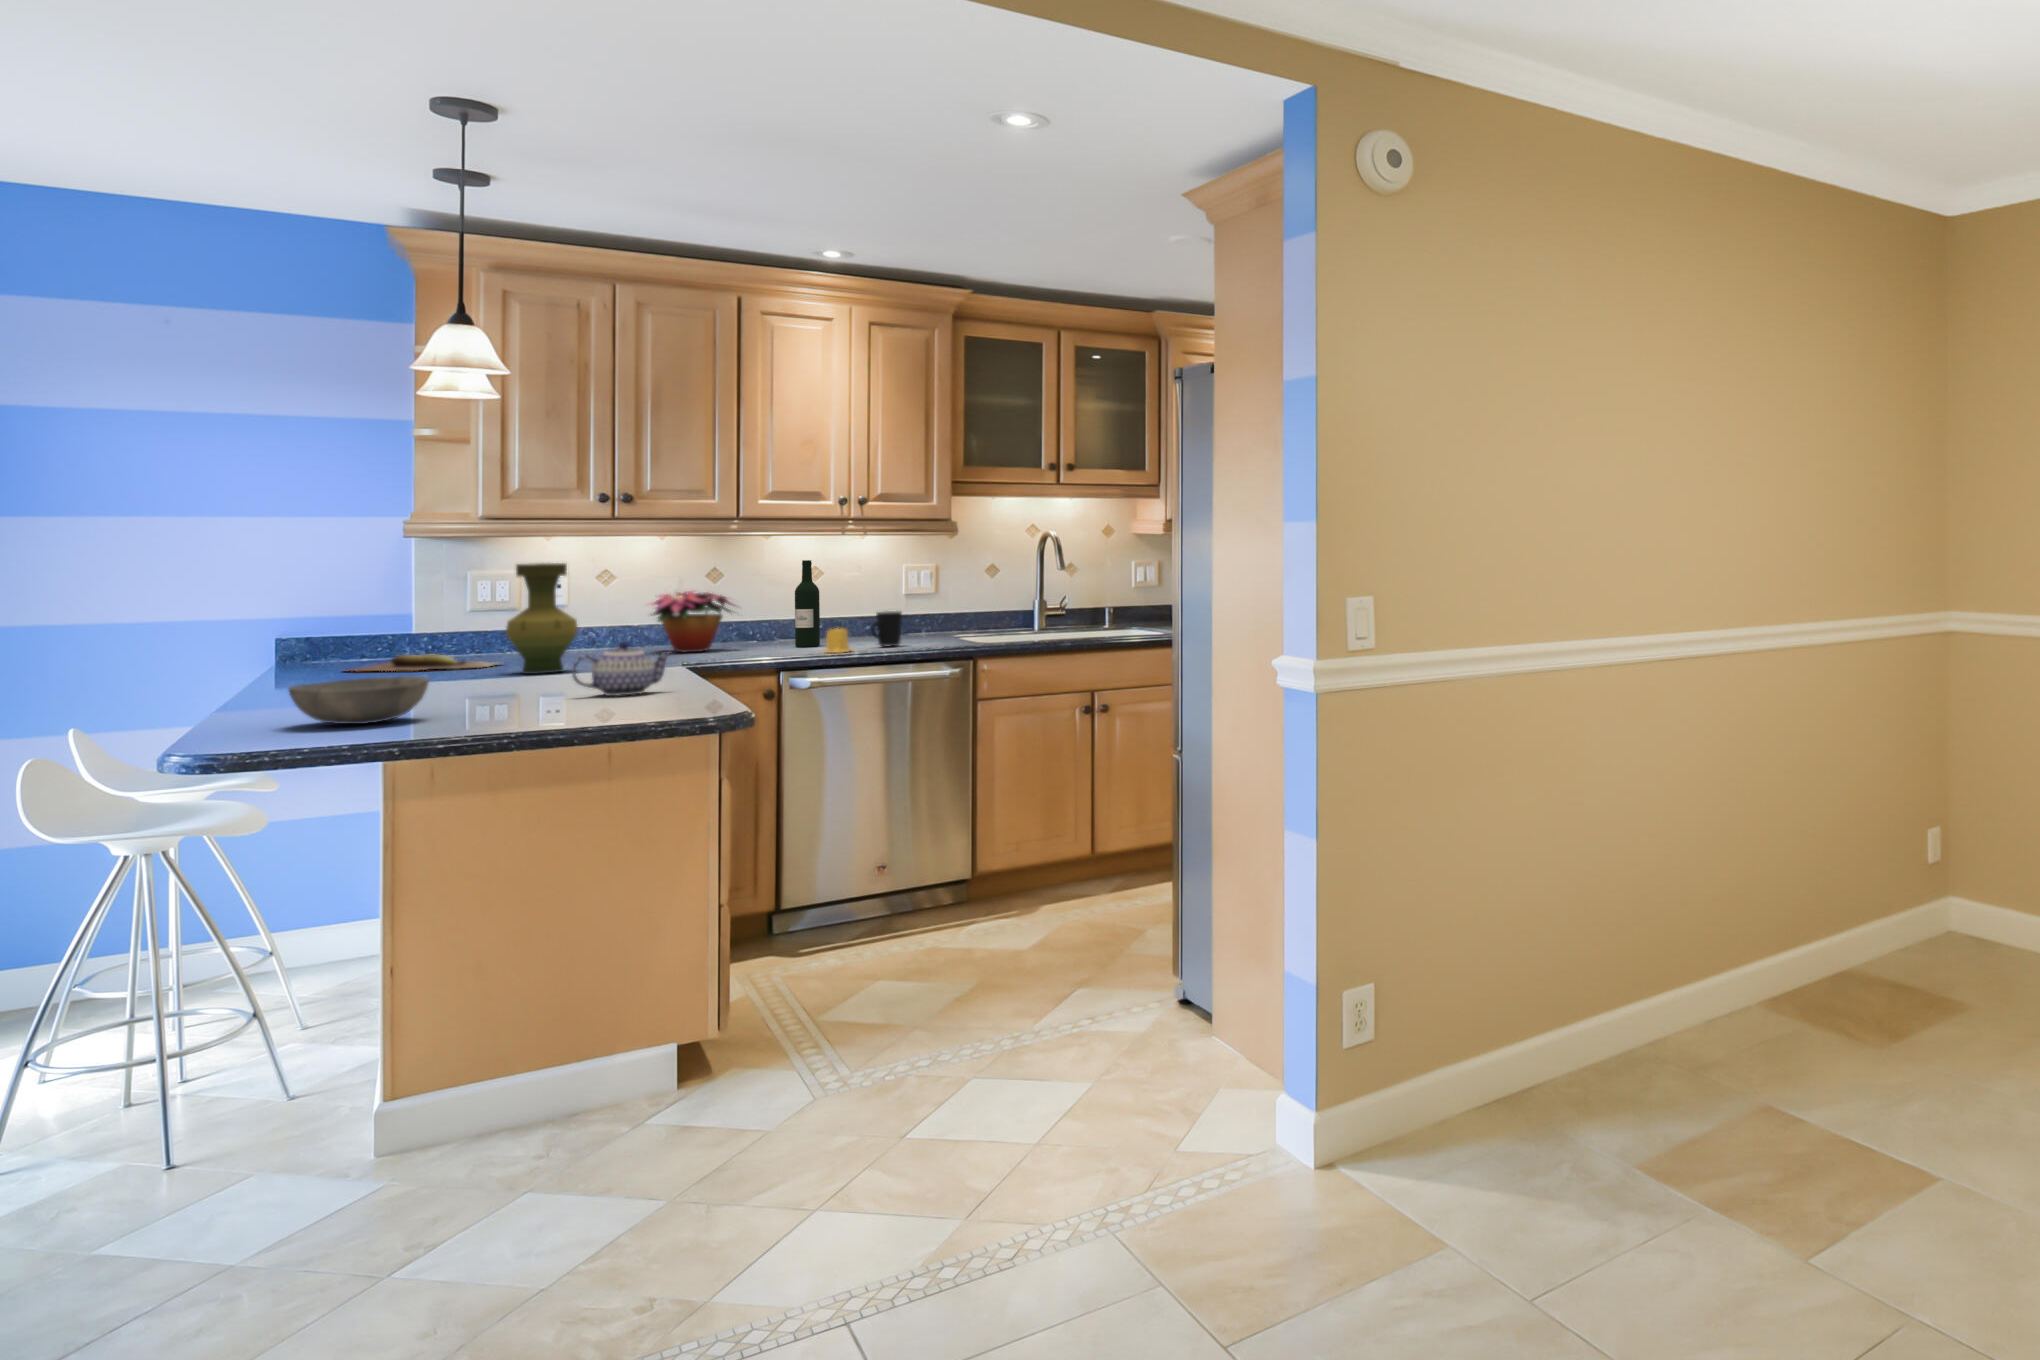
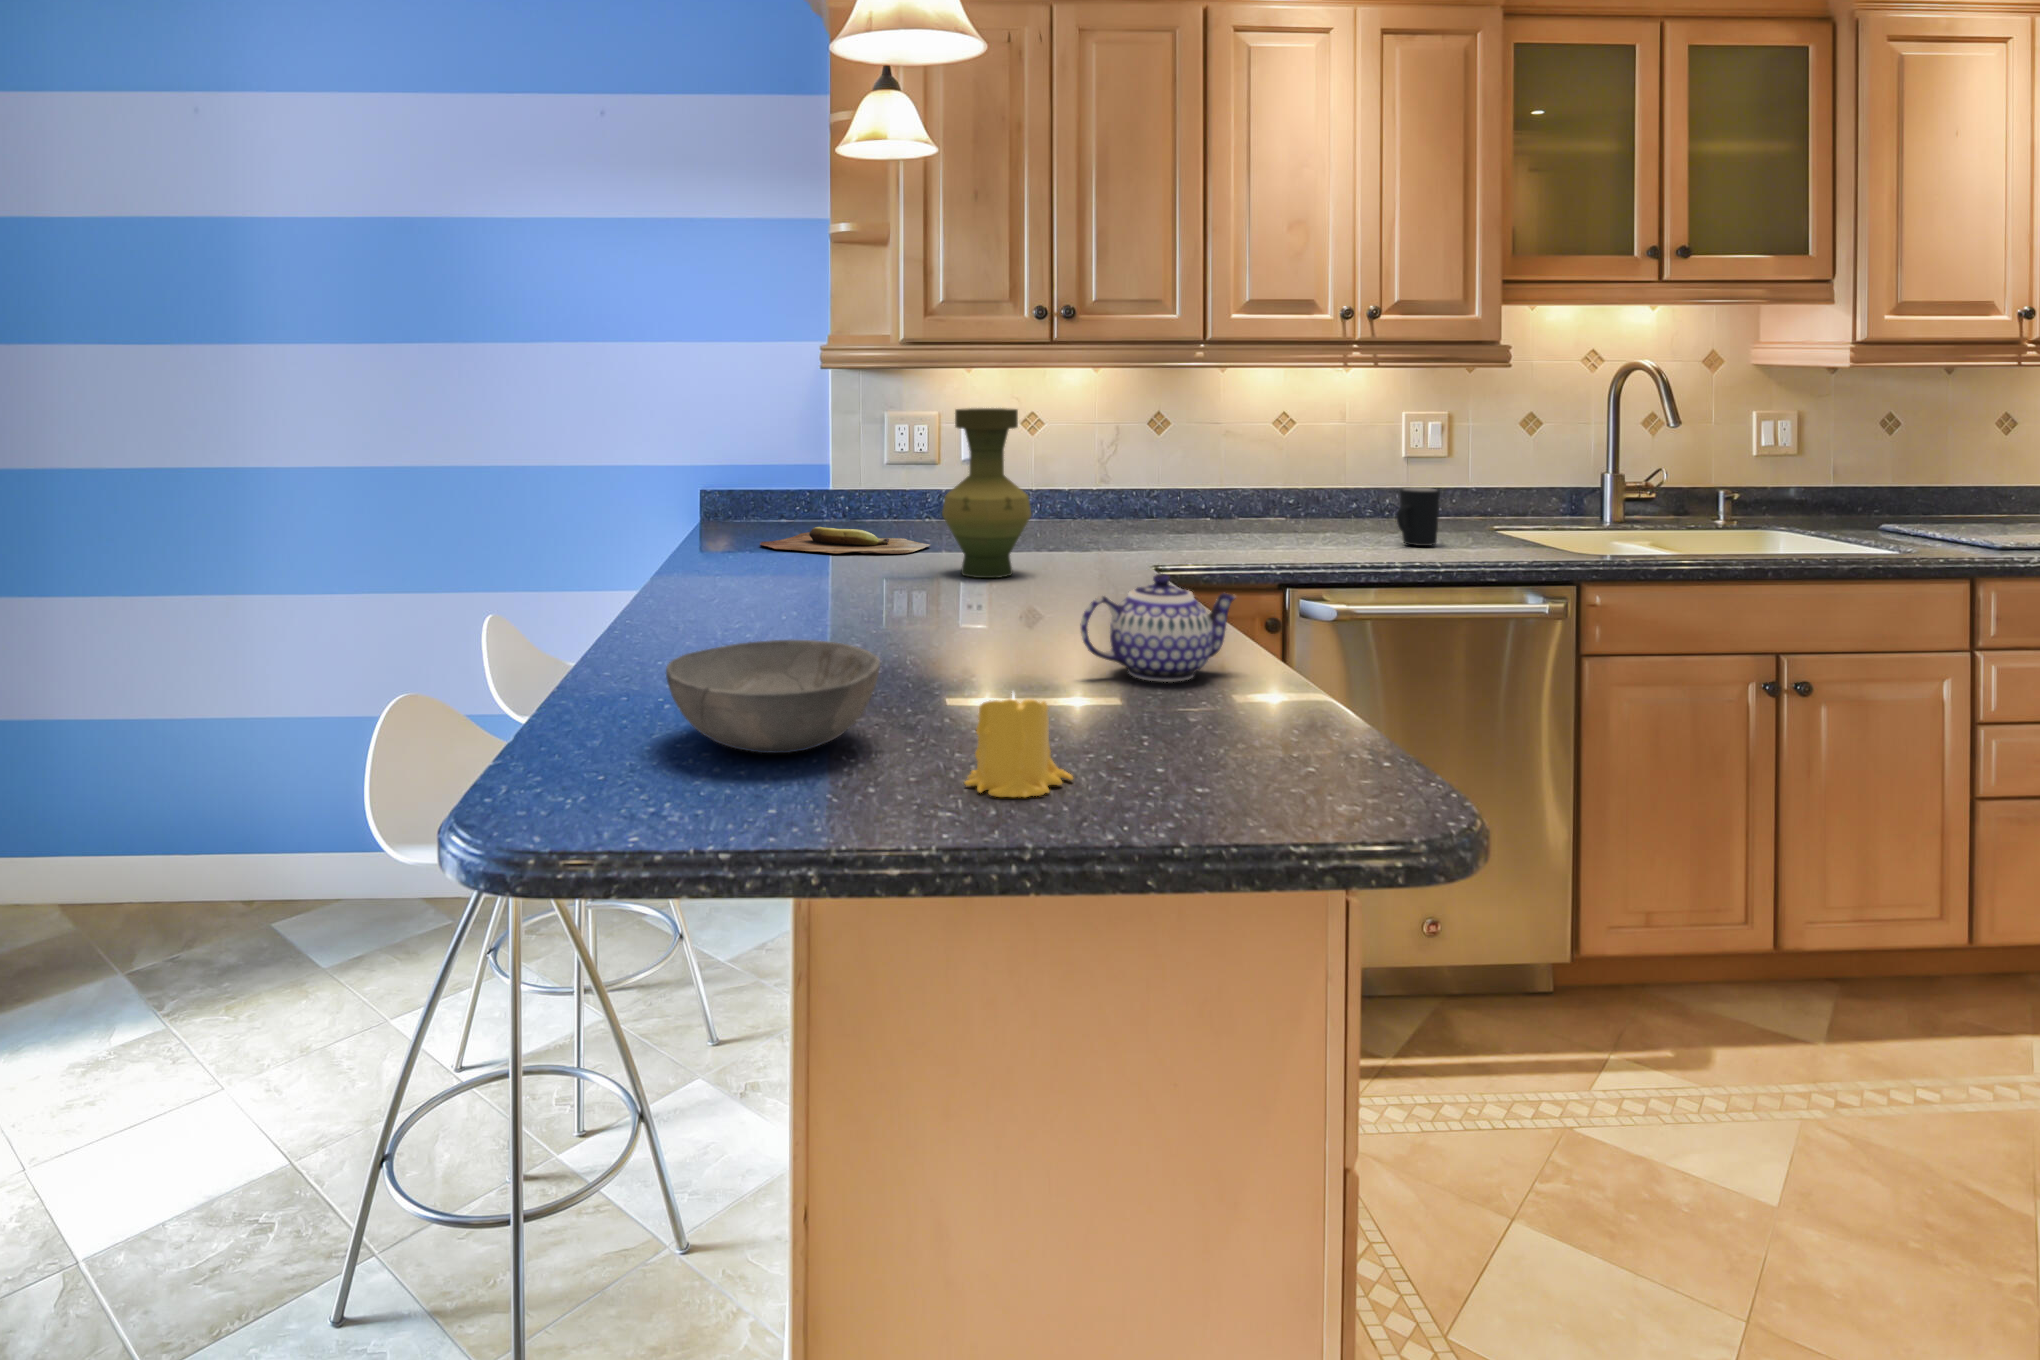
wine bottle: present [795,560,820,647] -> none [1272,404,1306,536]
flower arrangement: present [651,591,734,652] -> none [1080,444,1213,537]
candle: present [823,629,851,653] -> present [965,693,1073,797]

